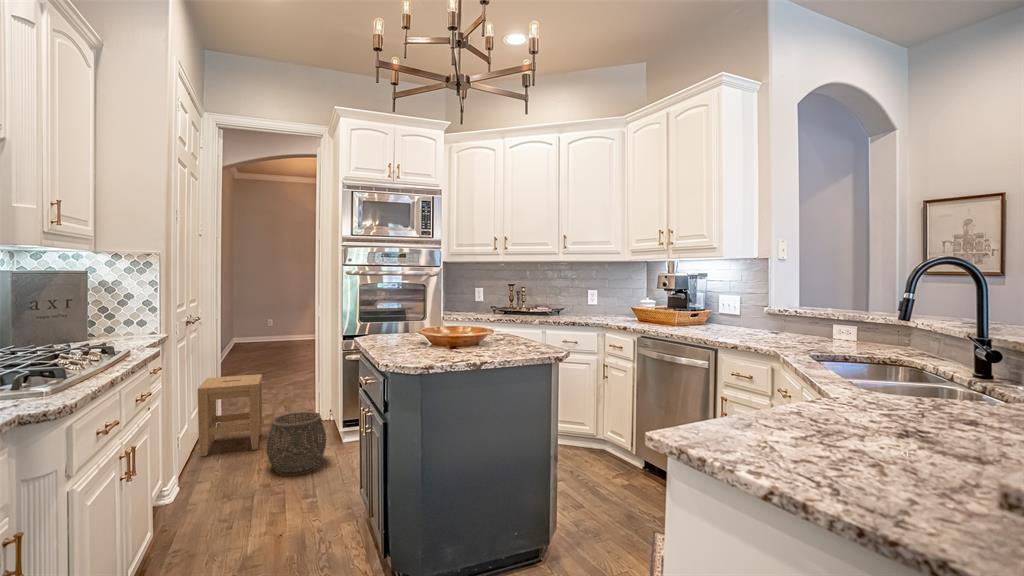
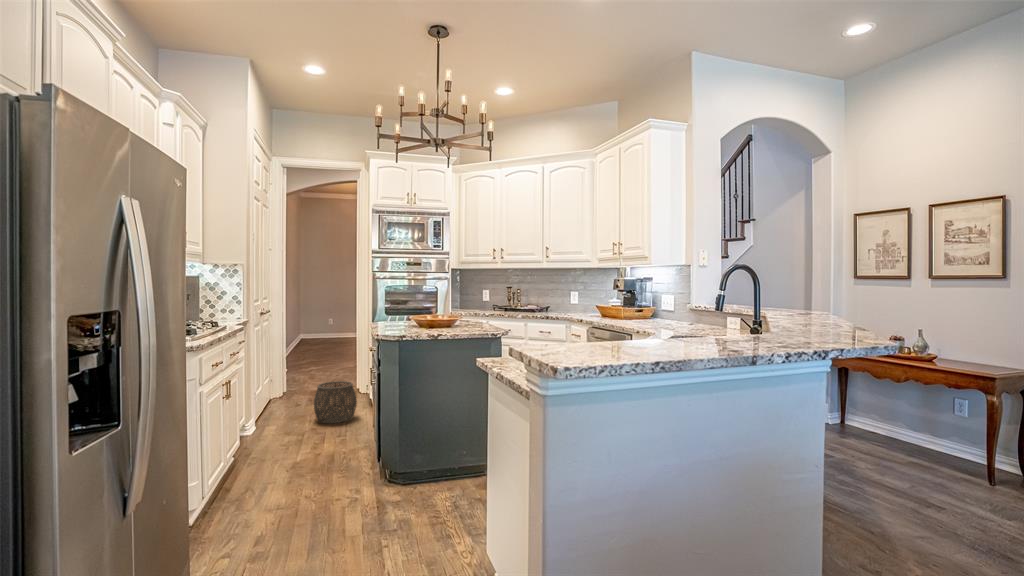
stool: present [198,374,262,456] -> none [268,355,314,412]

